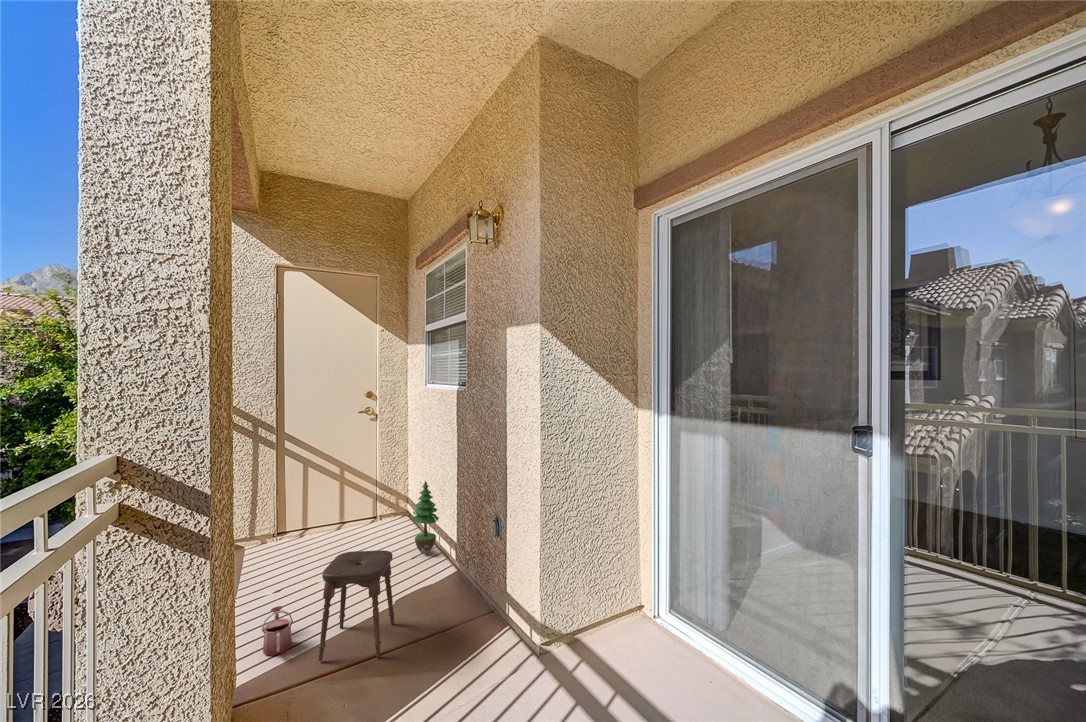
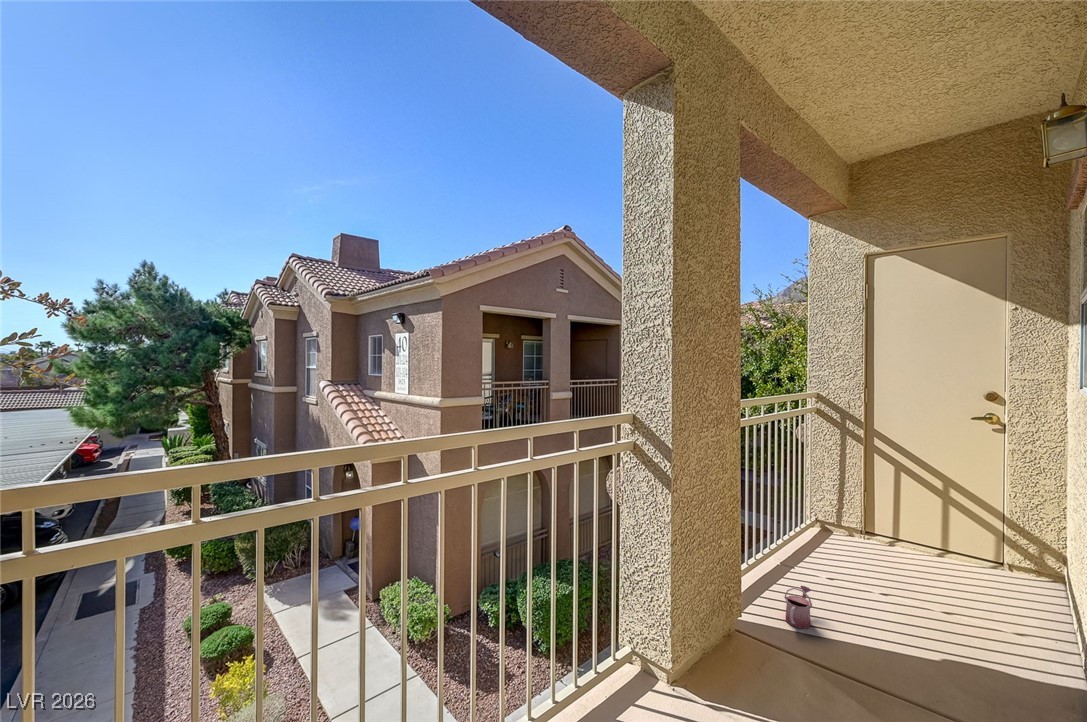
potted tree: present [412,481,439,554] -> none [1021,532,1079,640]
stool: present [318,550,395,661] -> none [820,564,926,695]

